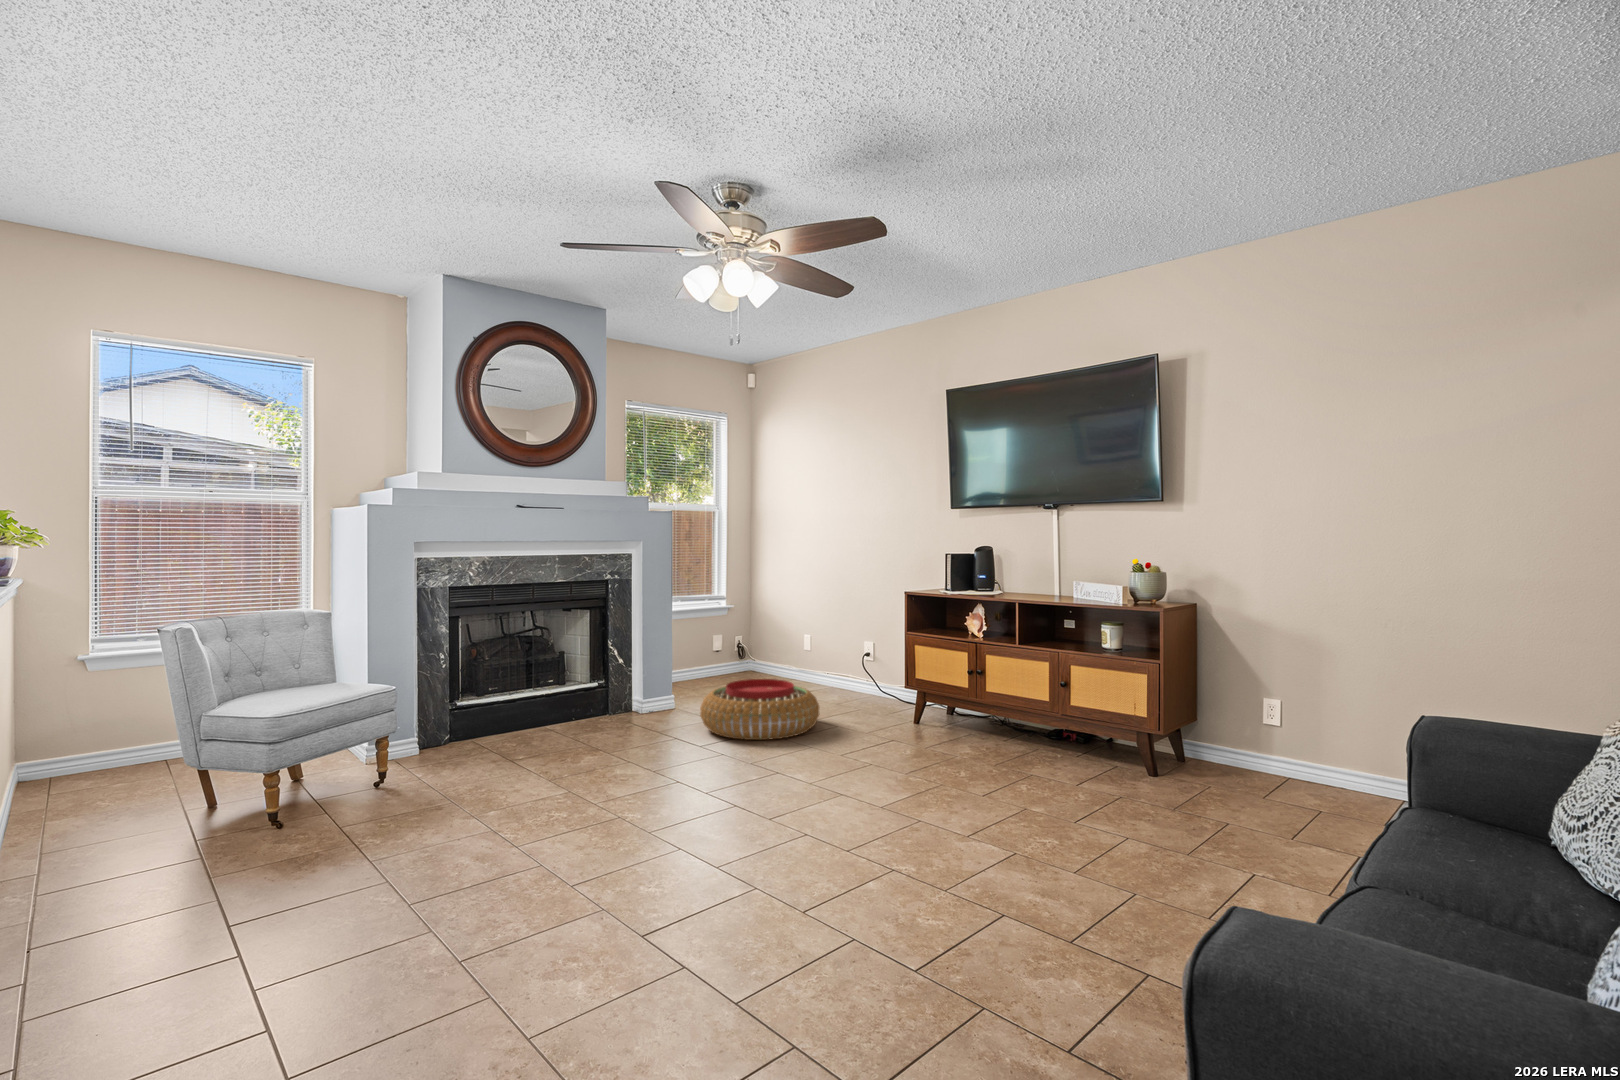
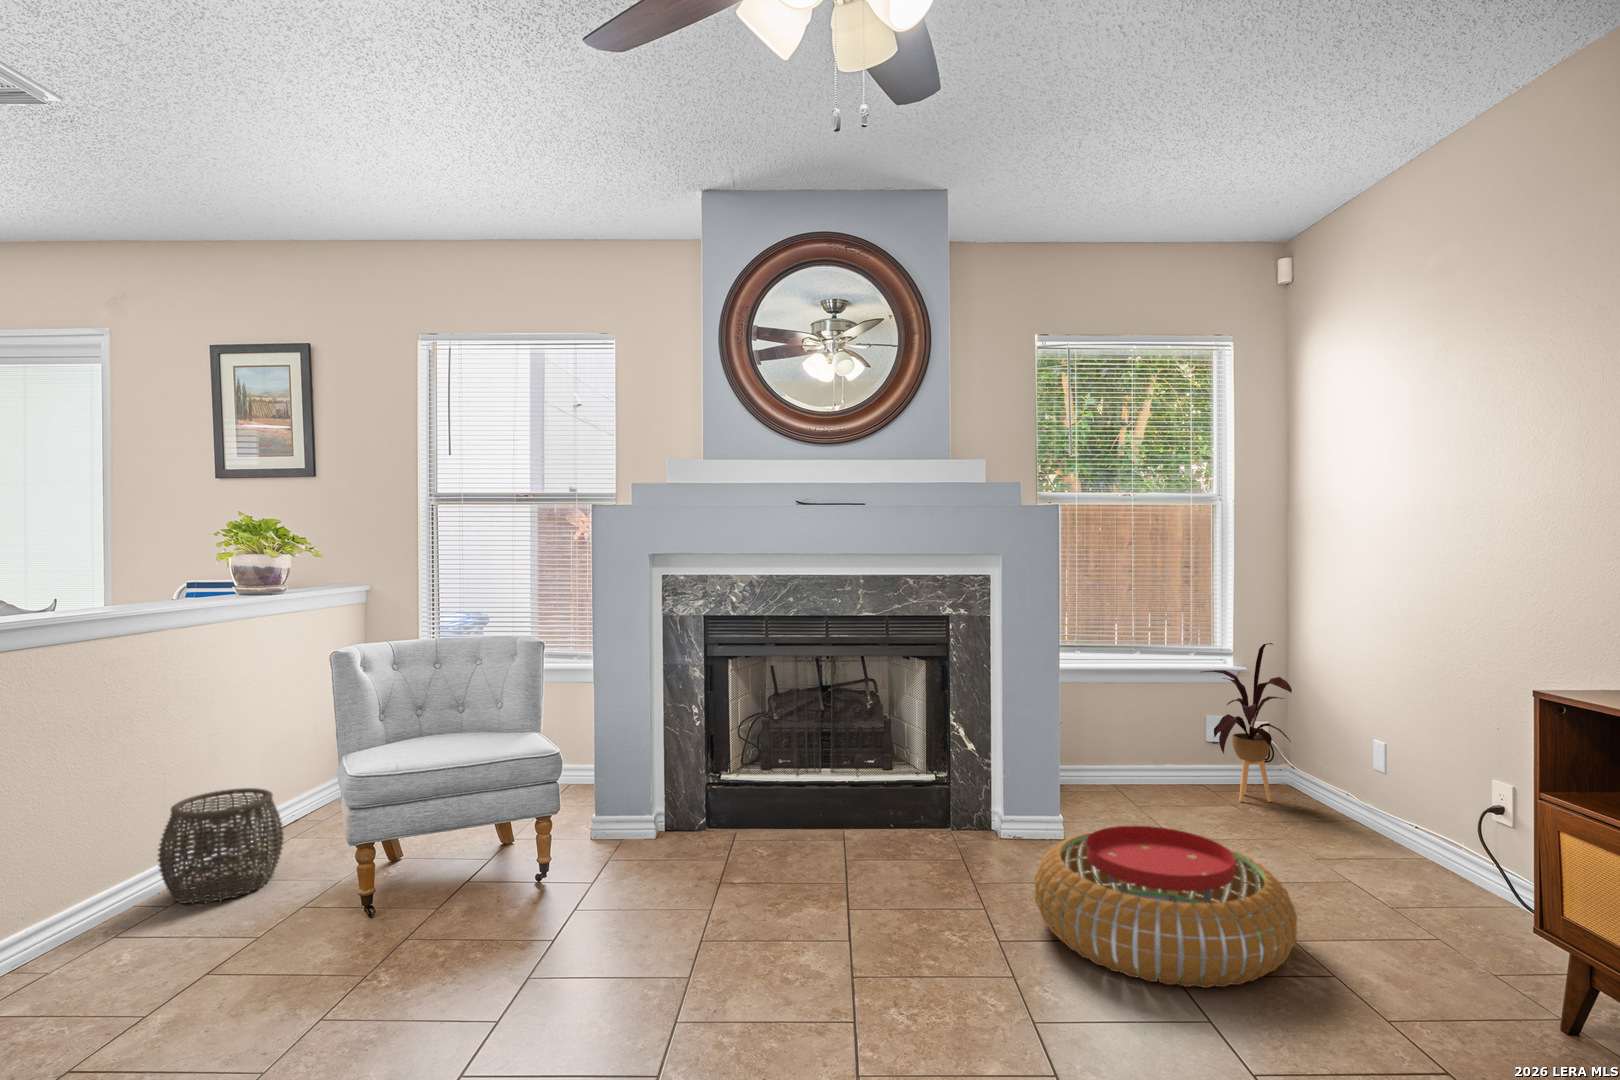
house plant: none [713,589,767,681] -> present [1202,643,1292,802]
woven basket: none [27,757,148,859] -> present [158,788,284,904]

